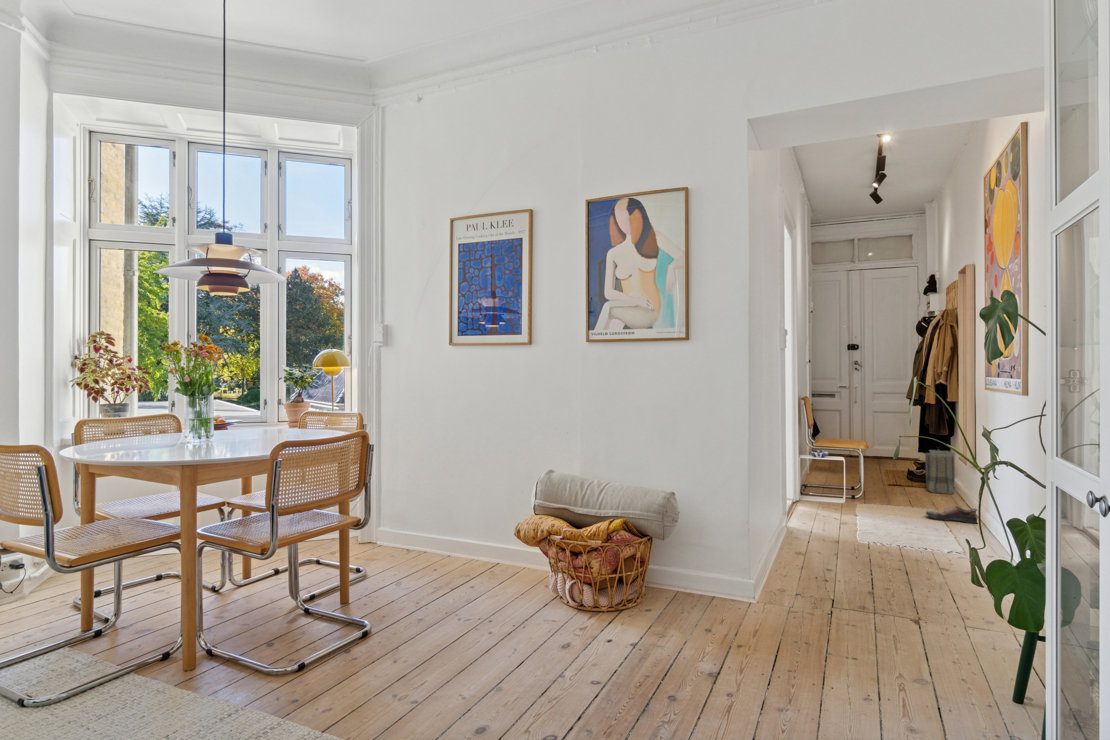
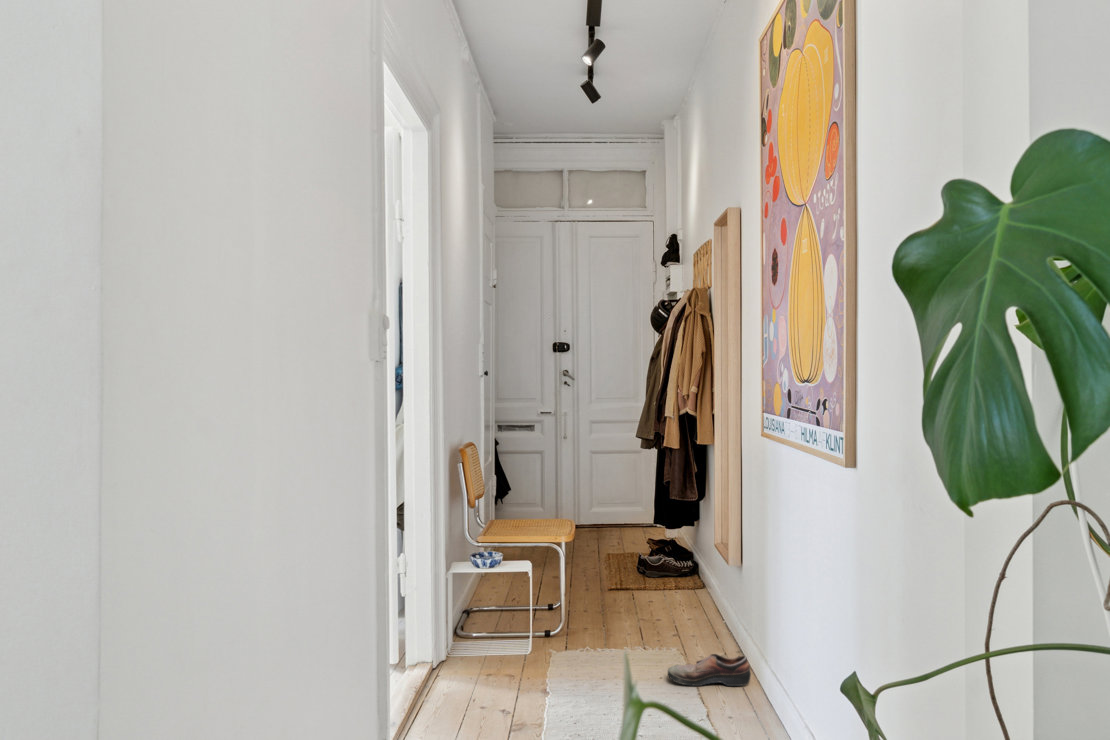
basket: present [925,449,955,494] -> none [664,524,705,604]

